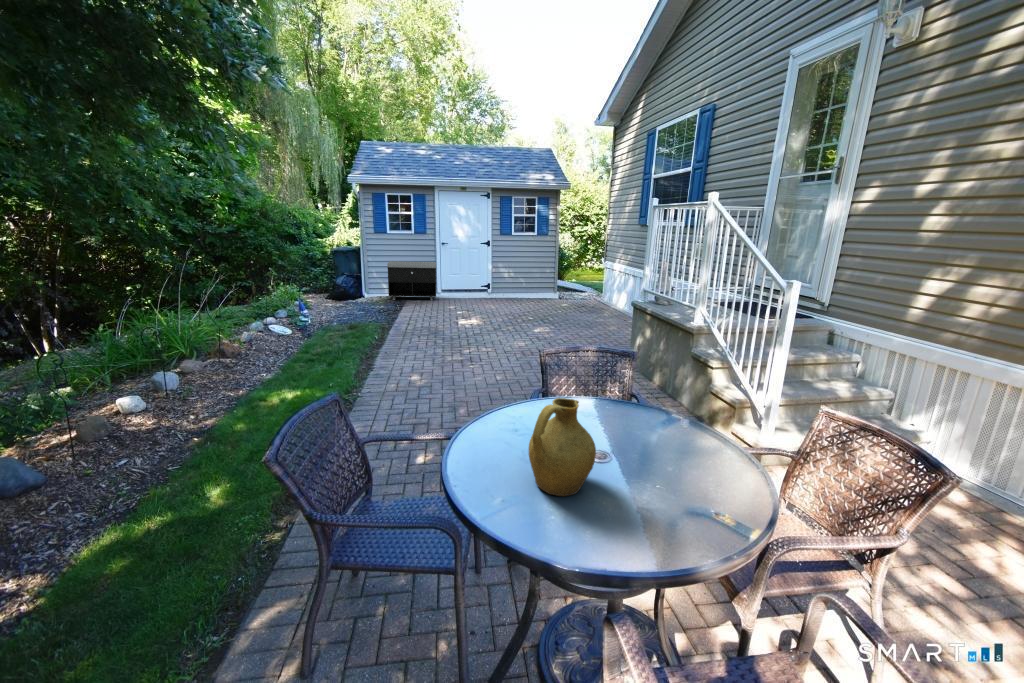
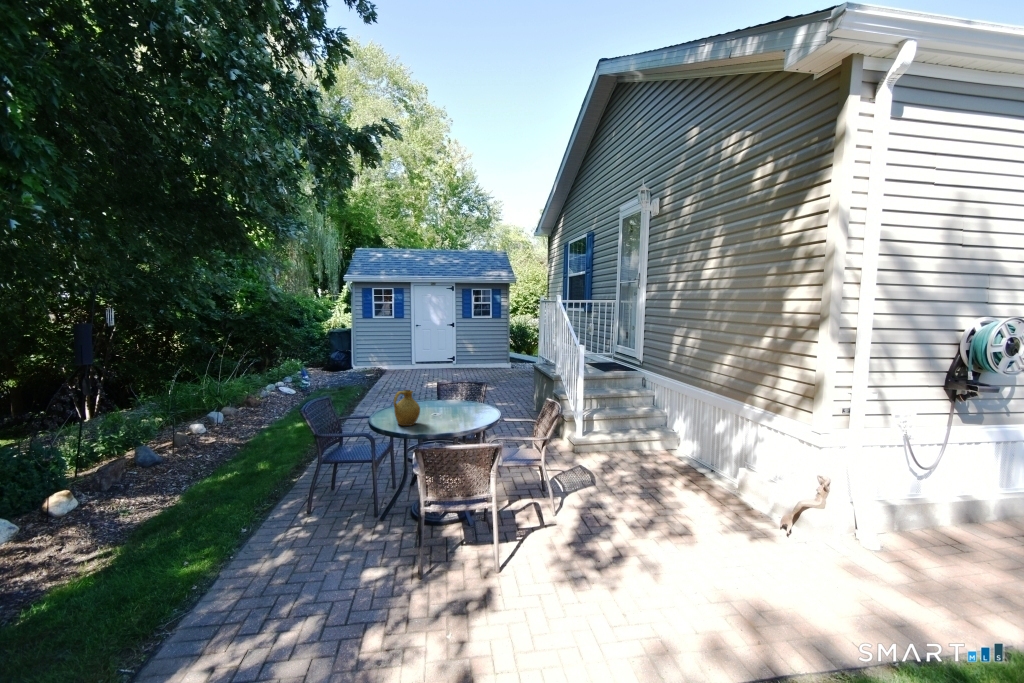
storage bench: present [387,261,436,300] -> none [372,340,411,371]

